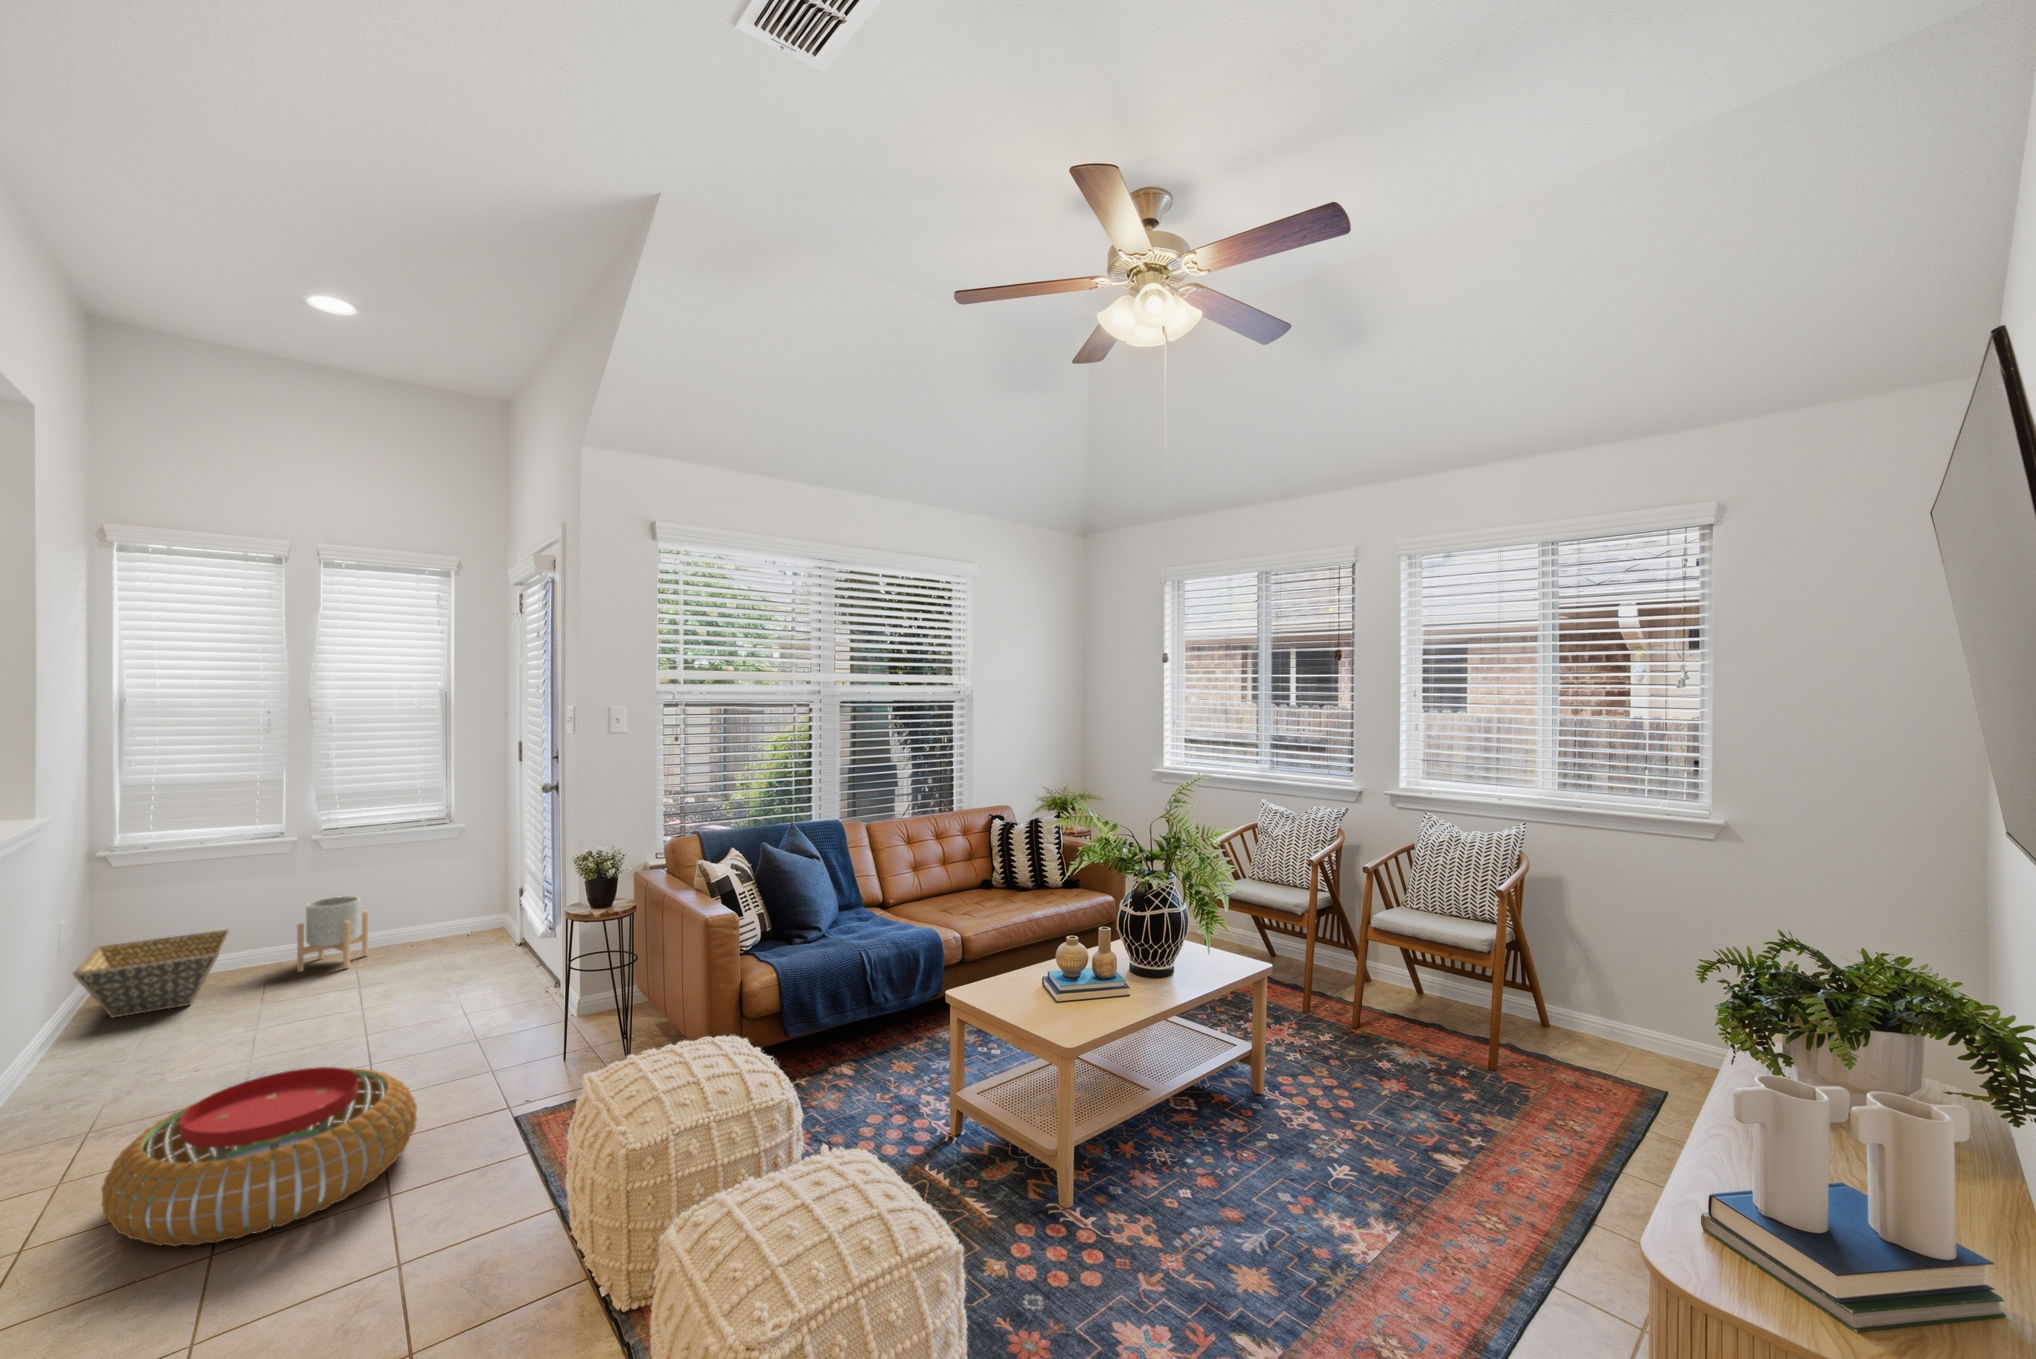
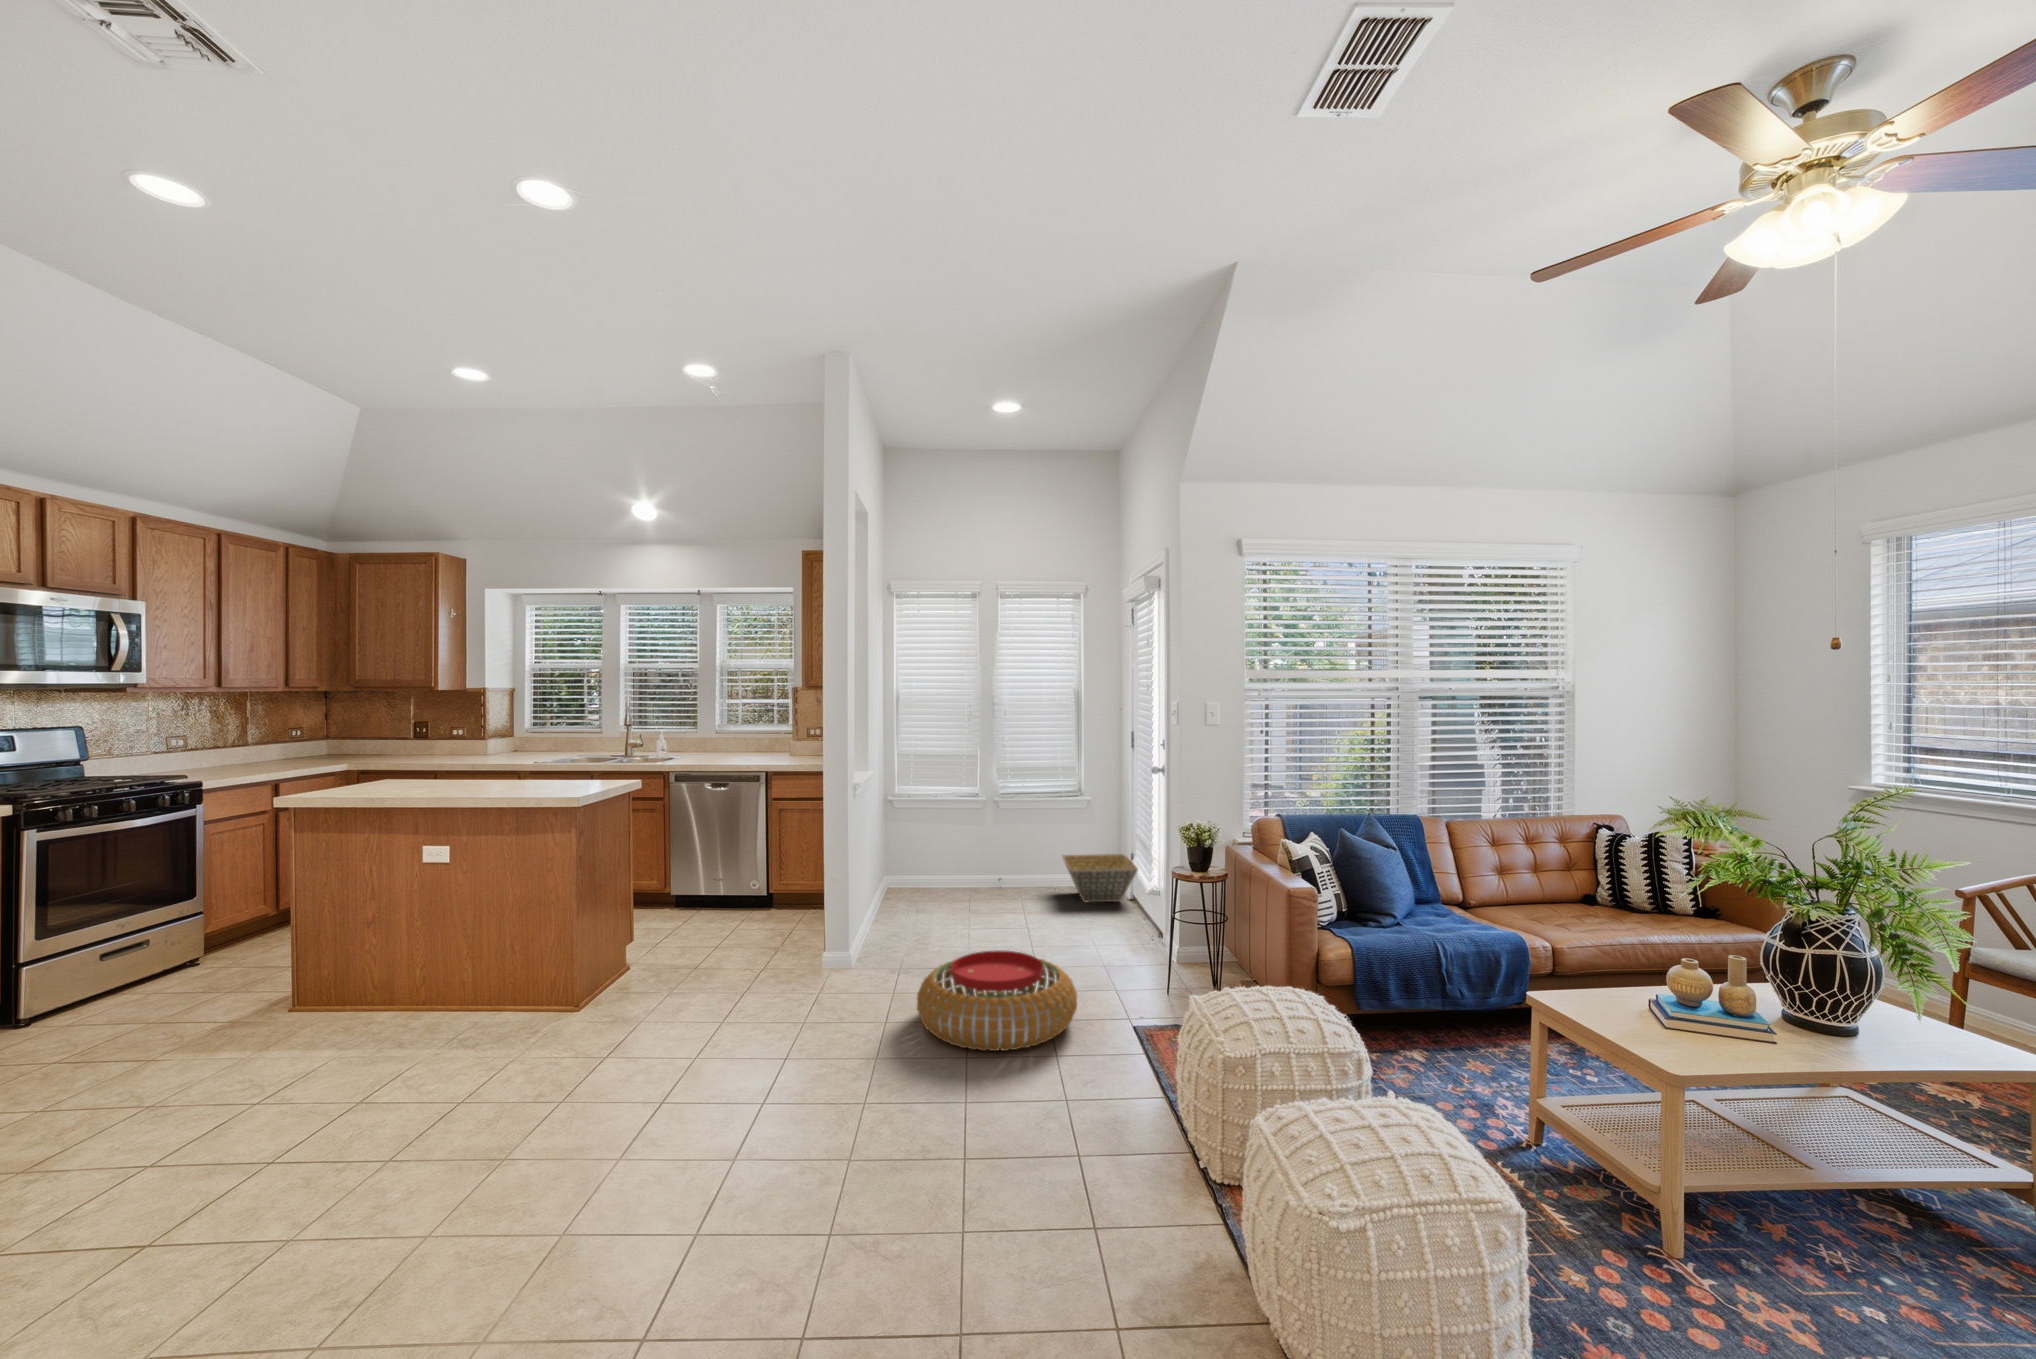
planter: present [297,896,368,972] -> none [997,840,1038,893]
basket: present [73,930,229,1018] -> present [1063,854,1138,902]

